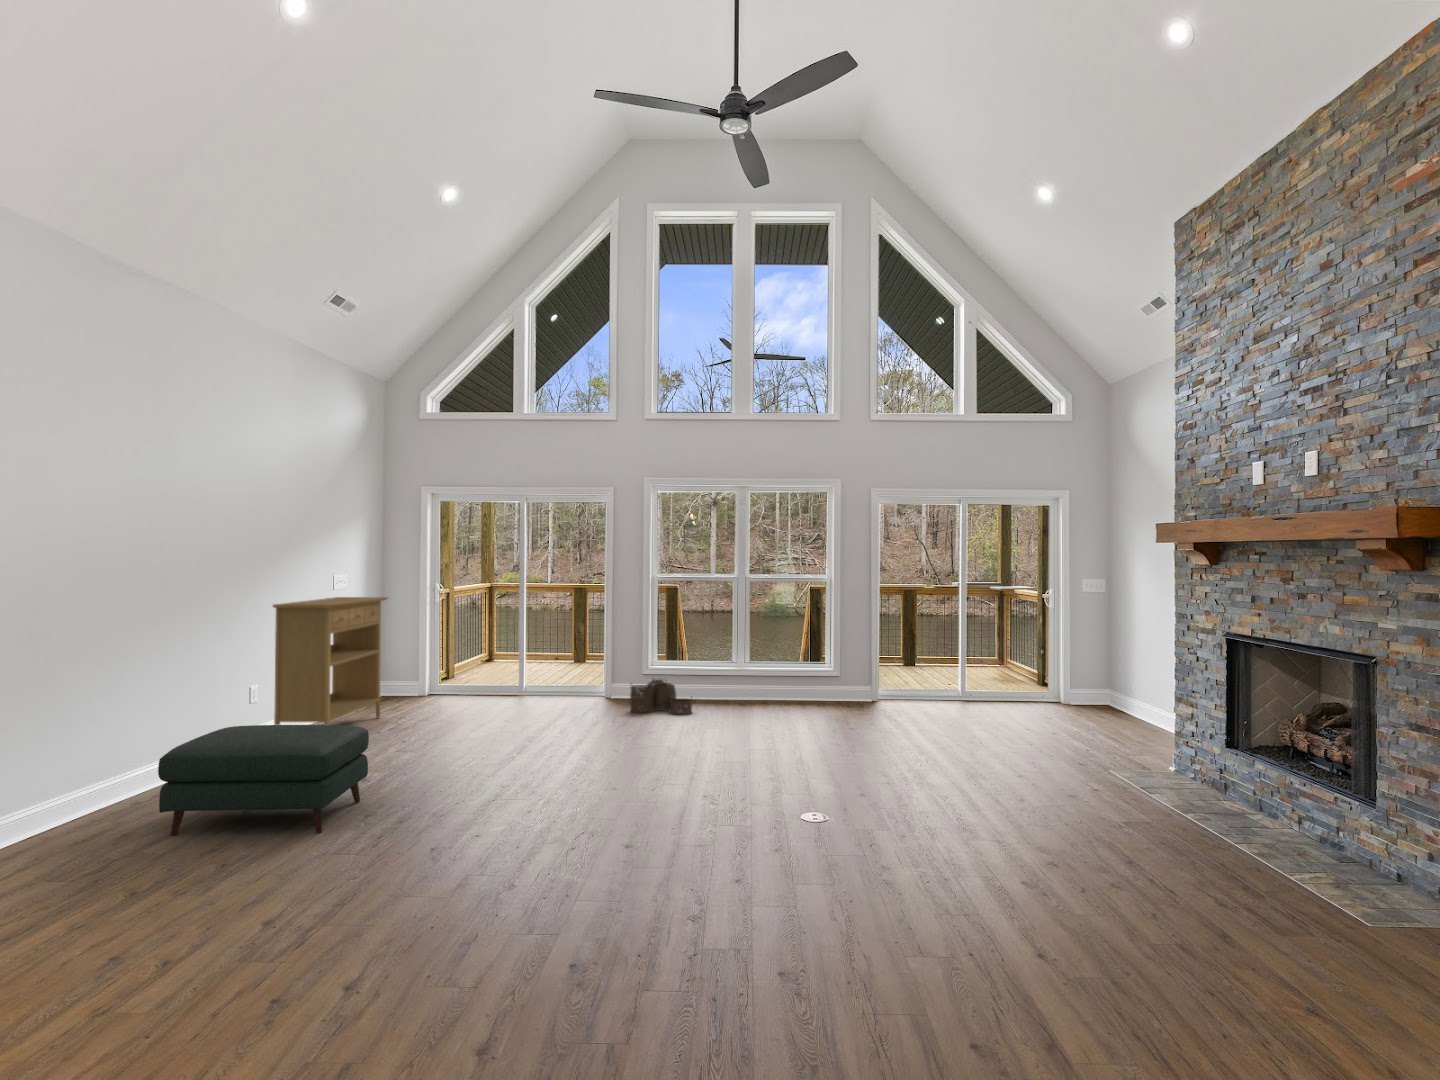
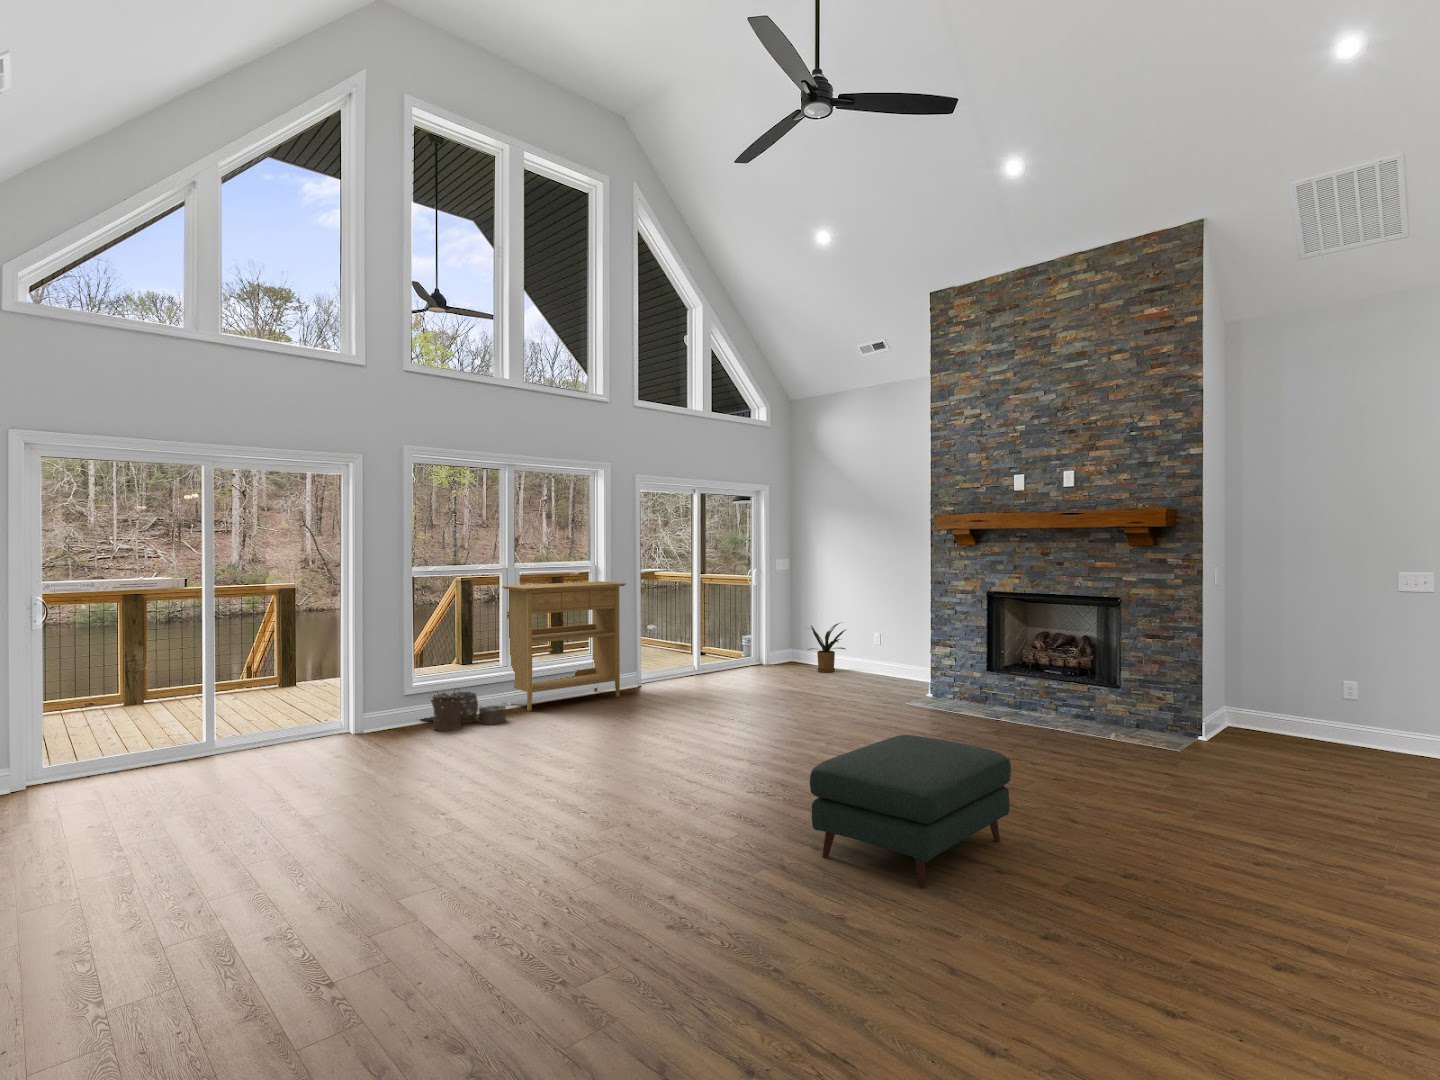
console table: present [273,597,388,725] -> present [502,581,626,711]
house plant: none [1093,661,1153,724] -> present [808,623,845,672]
ottoman: present [158,725,369,835] -> present [810,735,1011,888]

